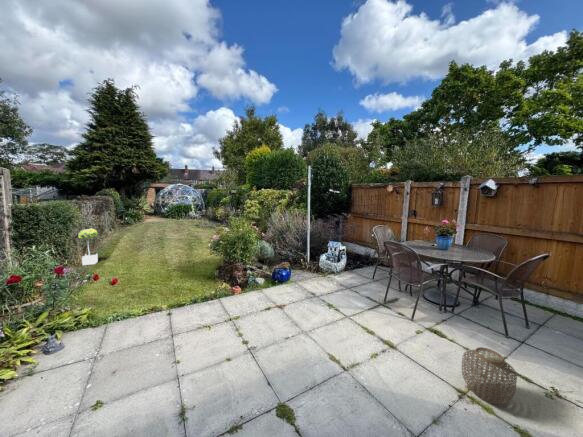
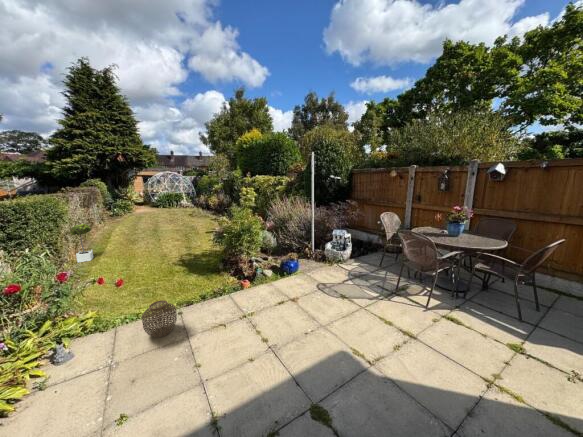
woven basket: present [462,347,517,404] -> present [142,300,177,338]

